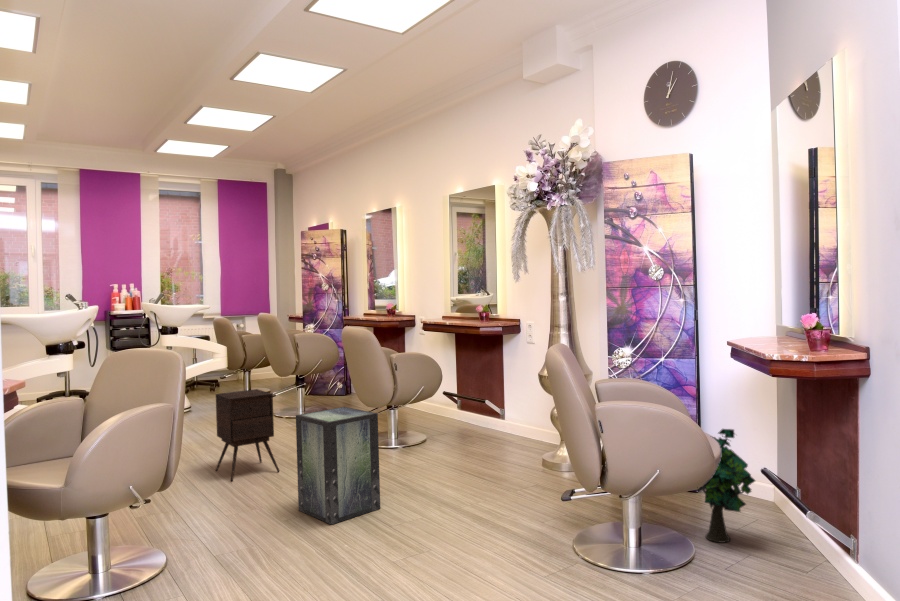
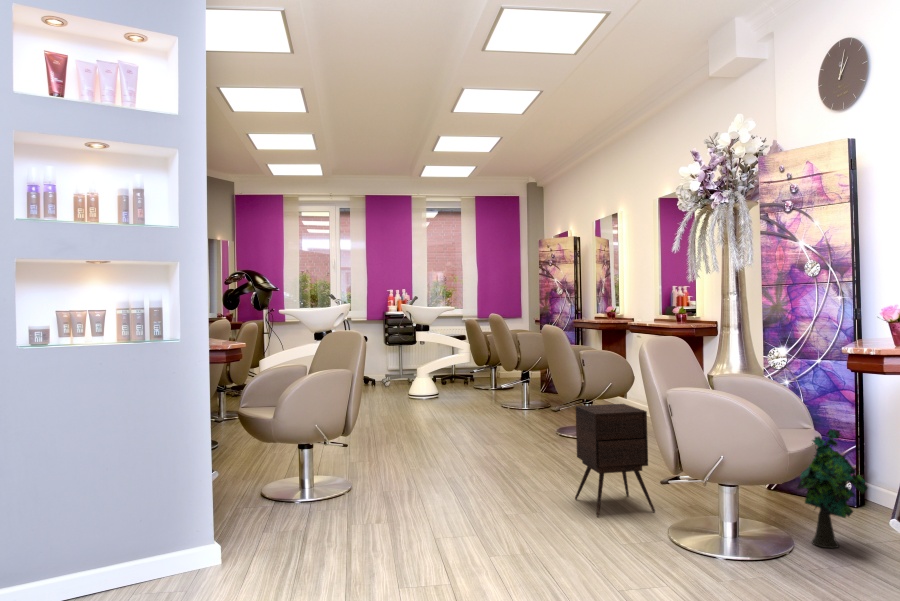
side table: present [216,389,279,481] -> present [575,404,655,516]
storage box: present [296,407,380,524] -> none [459,390,524,484]

